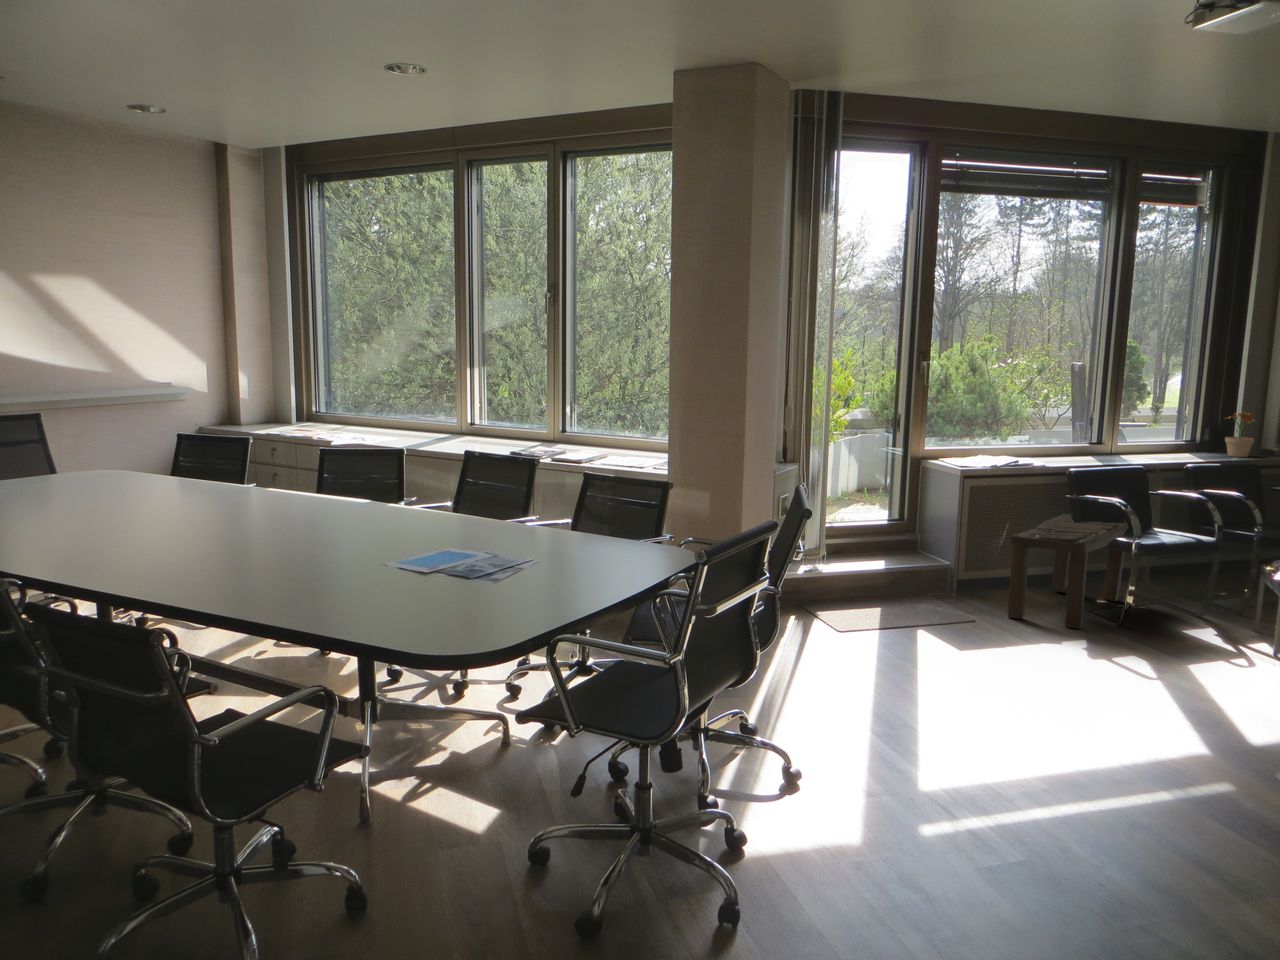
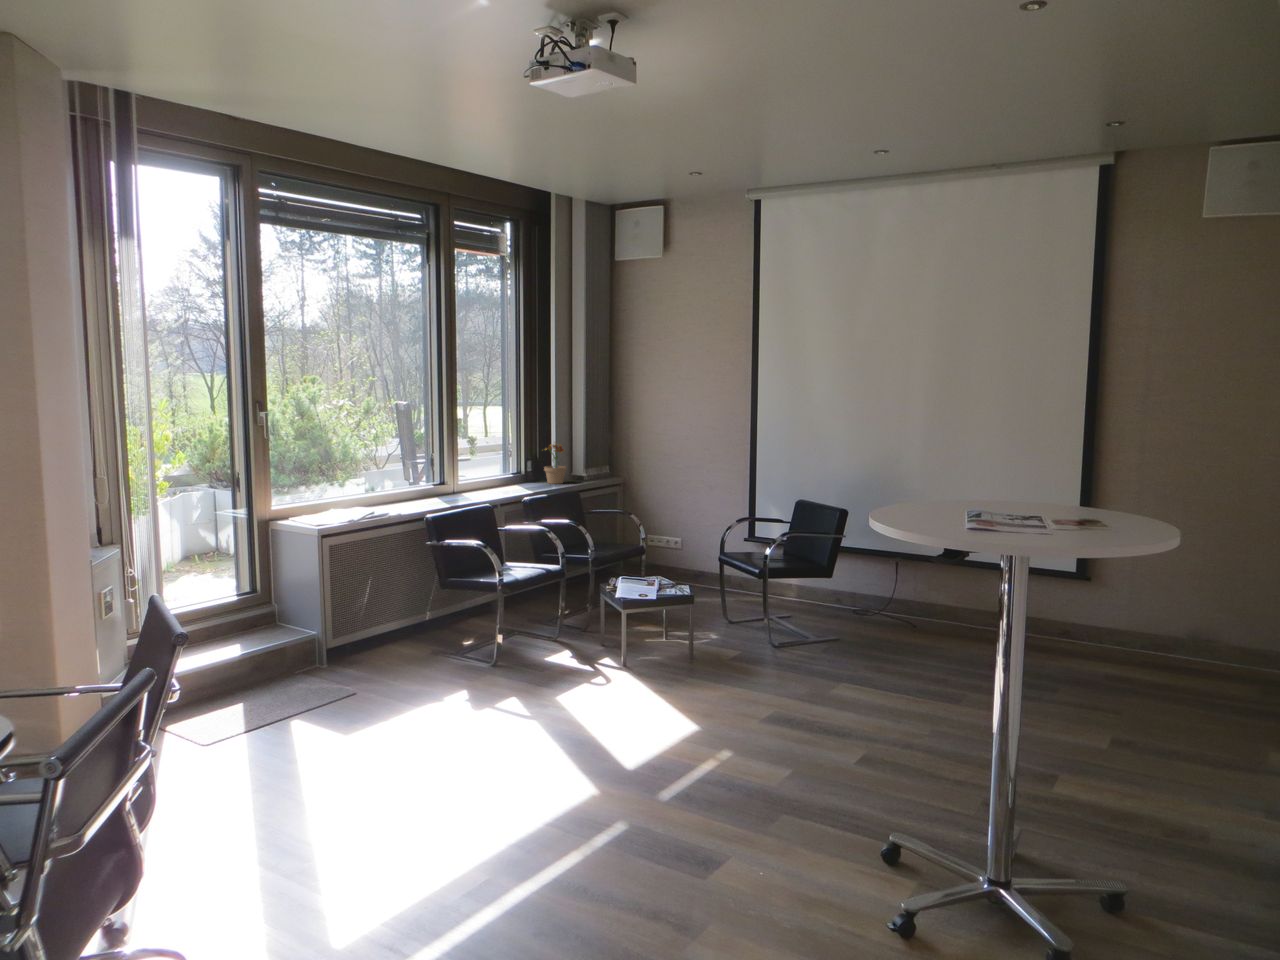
bench: present [1008,514,1128,629] -> none [380,559,487,681]

